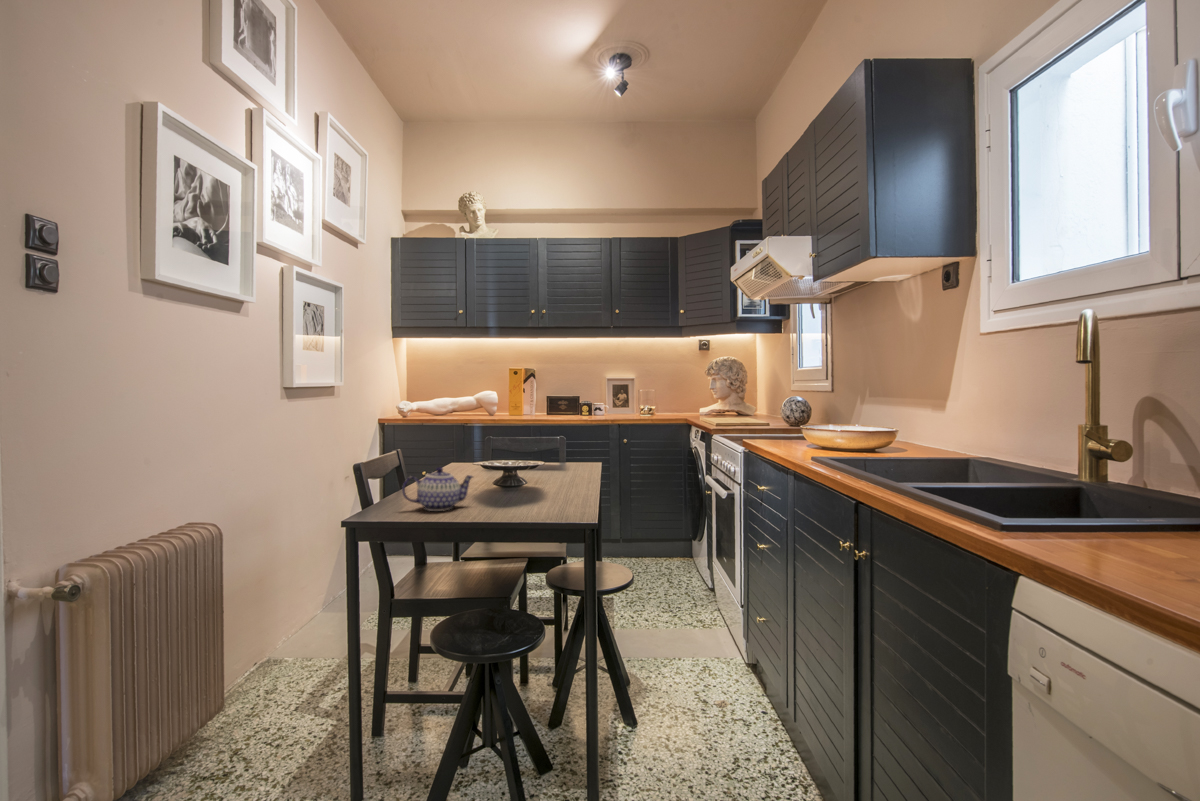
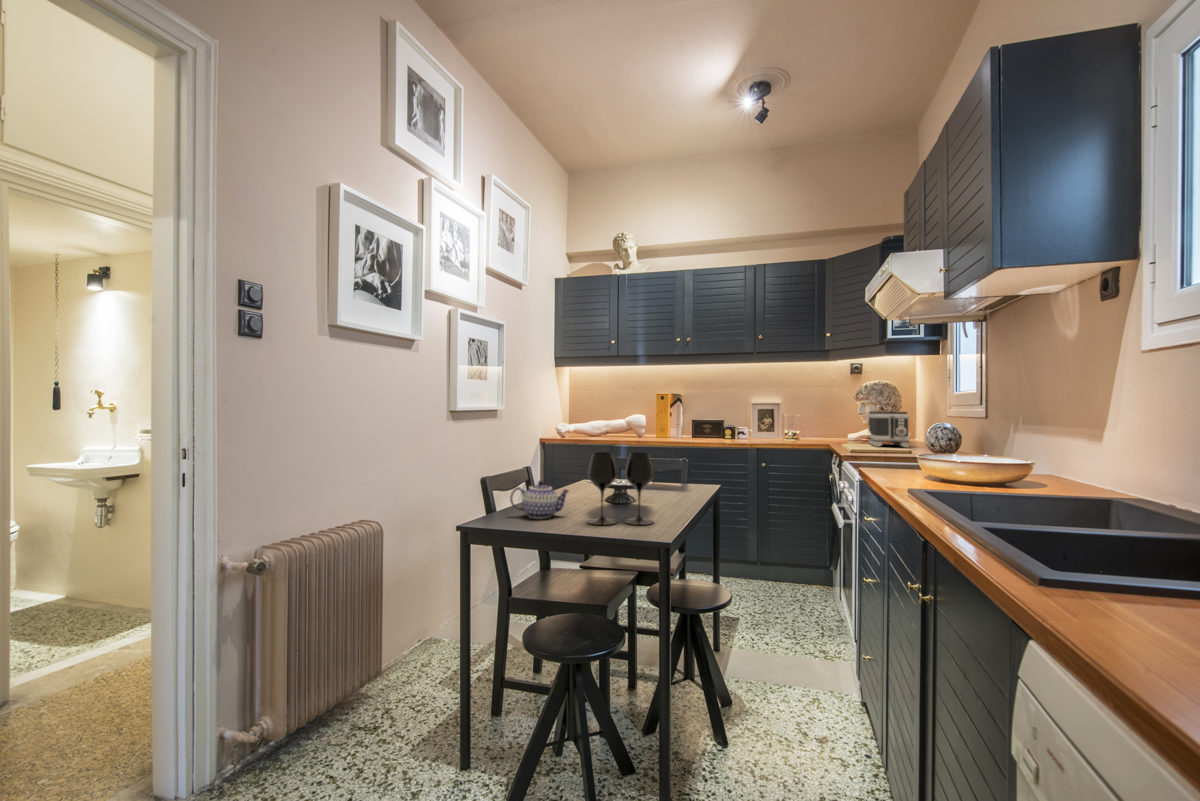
toaster: none [722,387,761,421] -> present [868,411,909,447]
wine glass: none [499,431,572,512] -> present [588,452,653,525]

